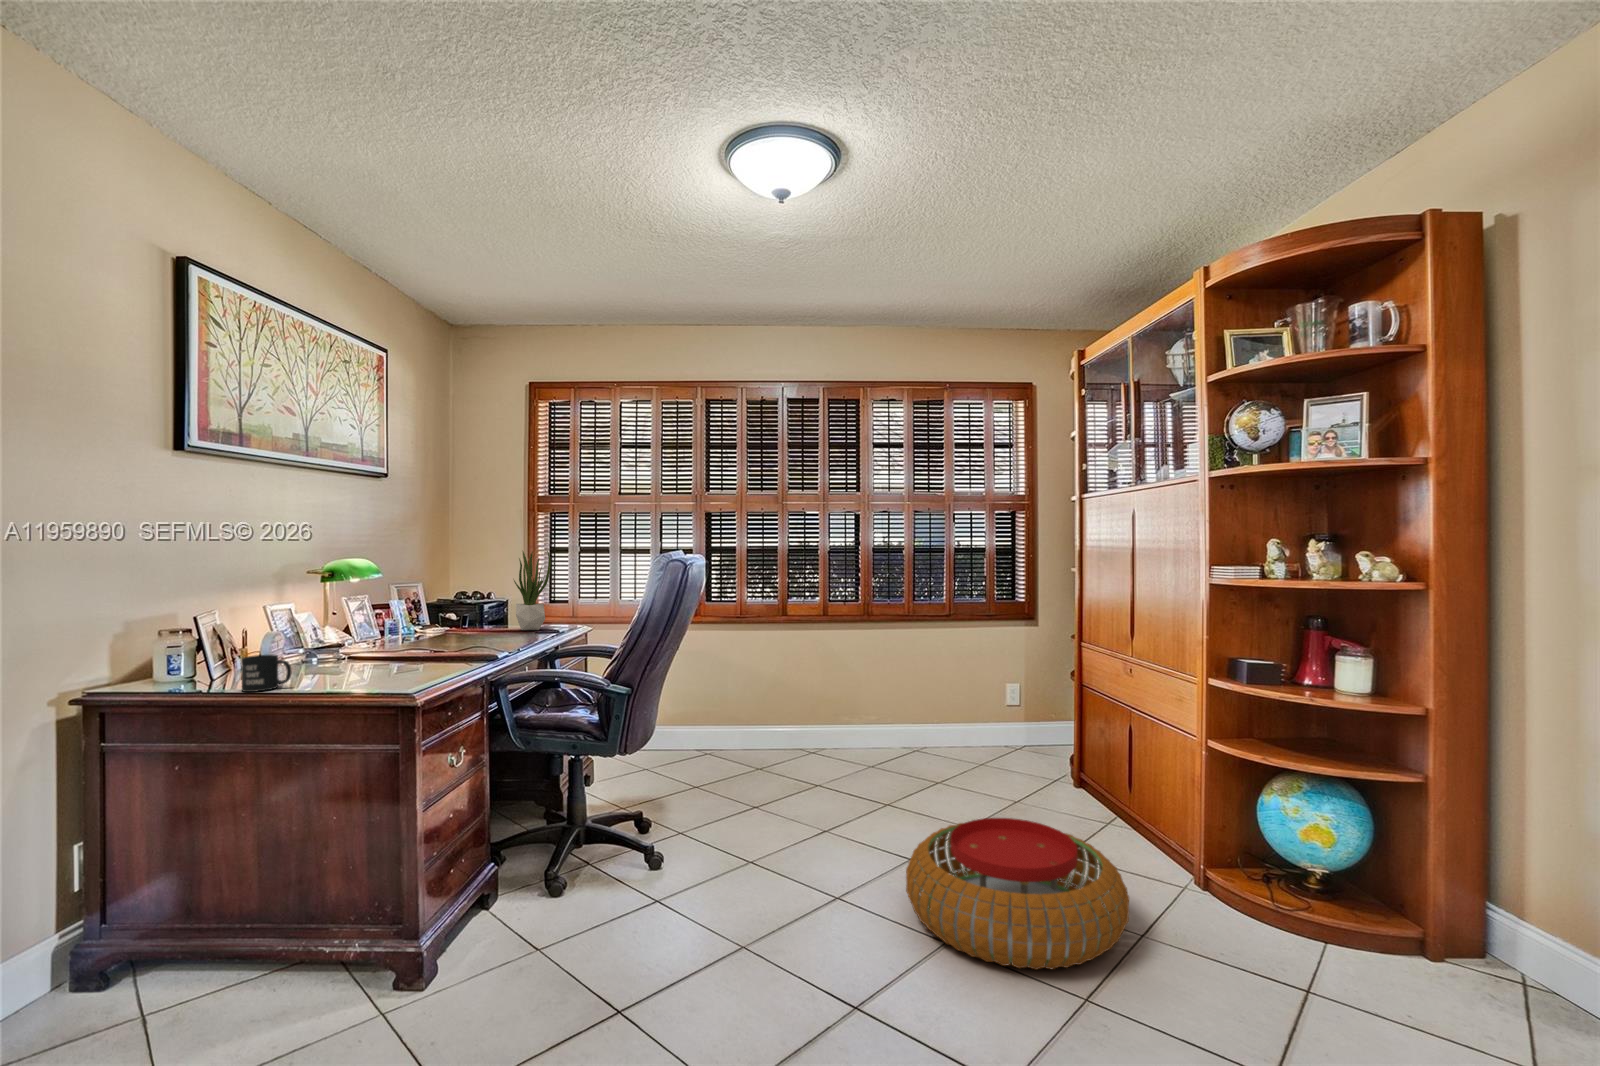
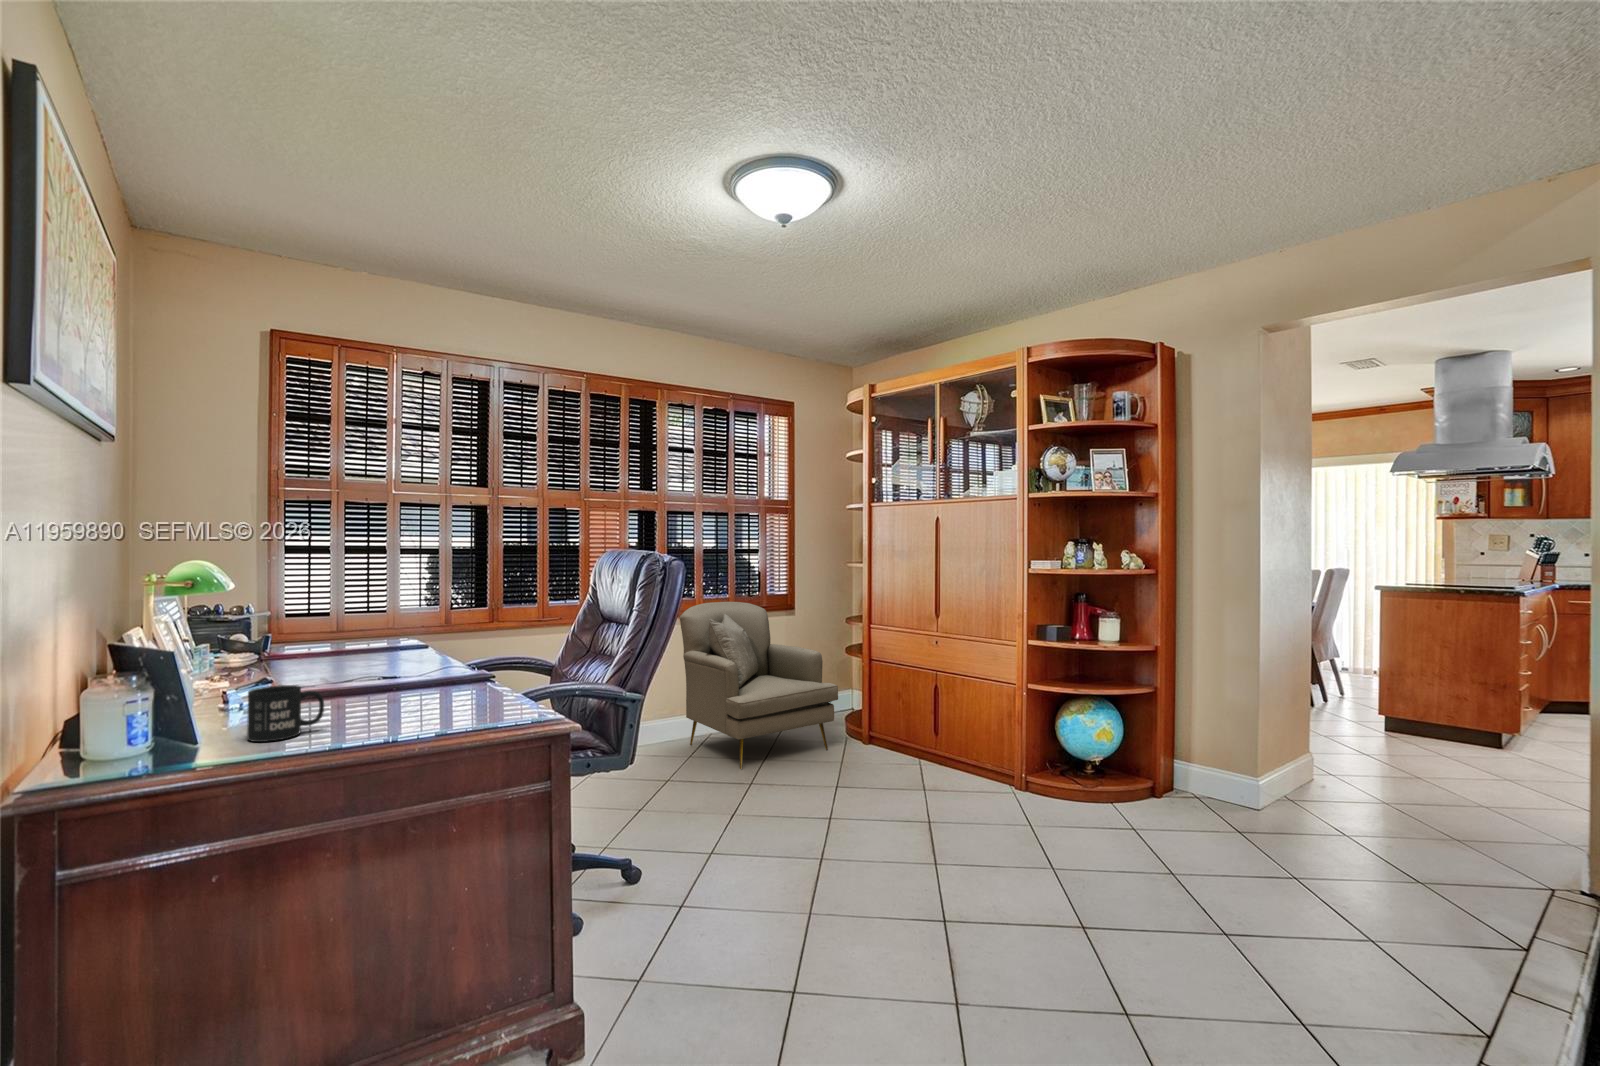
potted plant: present [514,551,551,630] -> none [345,546,396,650]
armchair: none [867,603,1017,783] -> present [680,602,838,769]
pouf: present [906,818,1129,969] -> none [881,761,1053,864]

